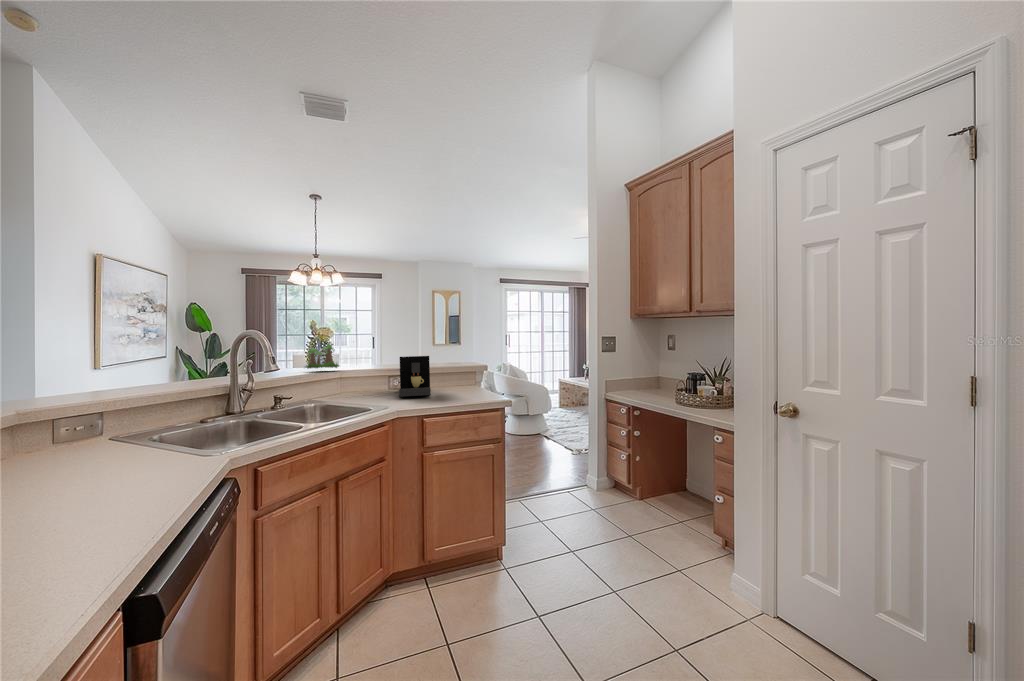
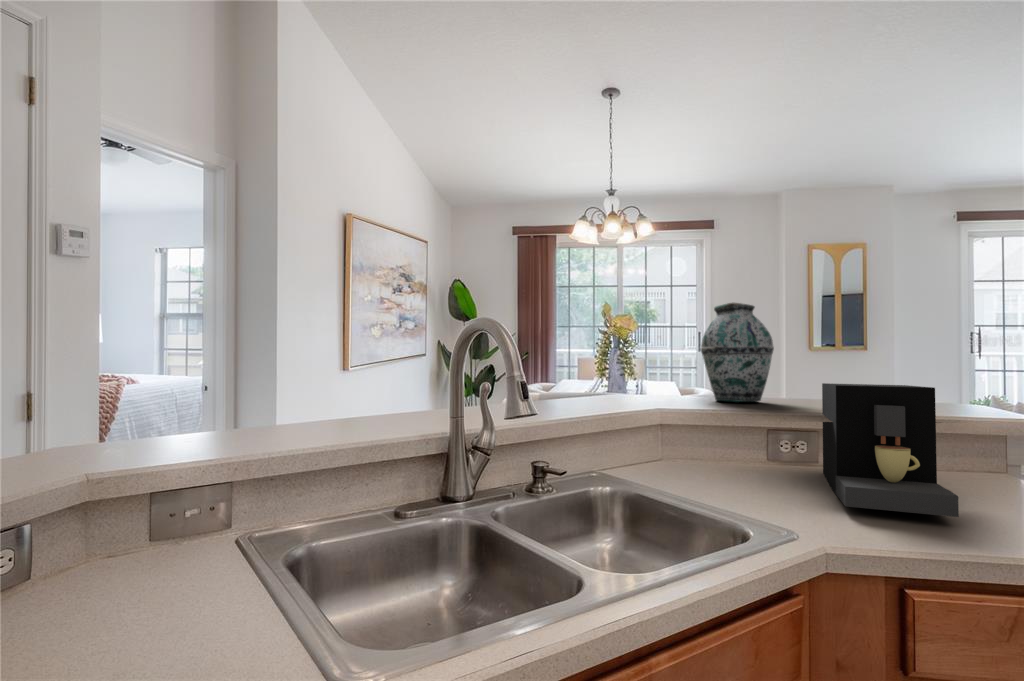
vase: none [358,326,389,368] -> present [701,303,774,402]
plant: present [304,344,339,369] -> none [592,318,668,403]

